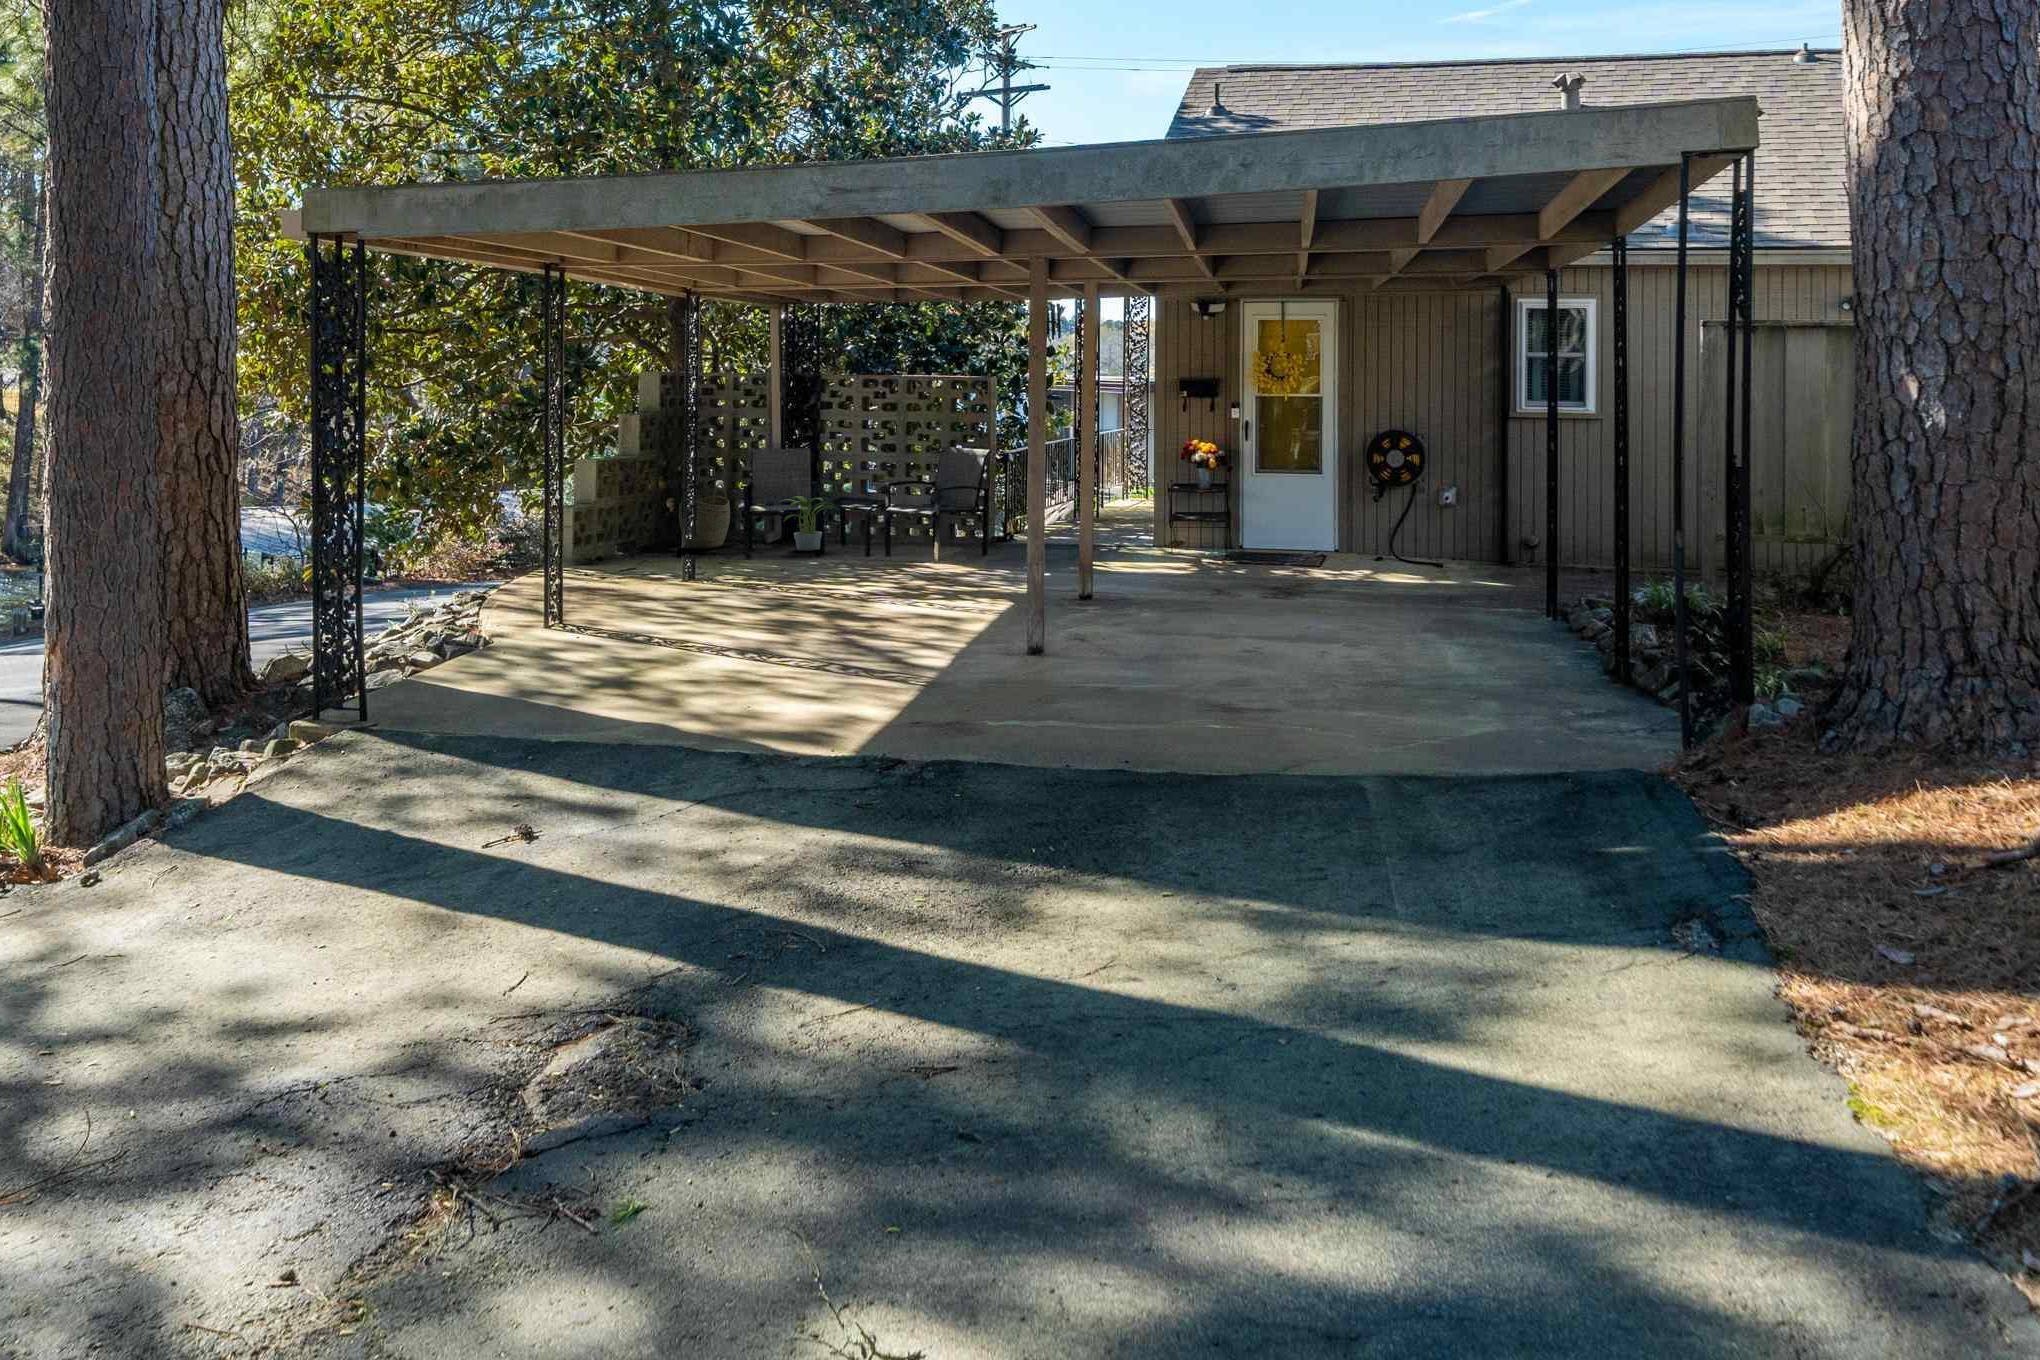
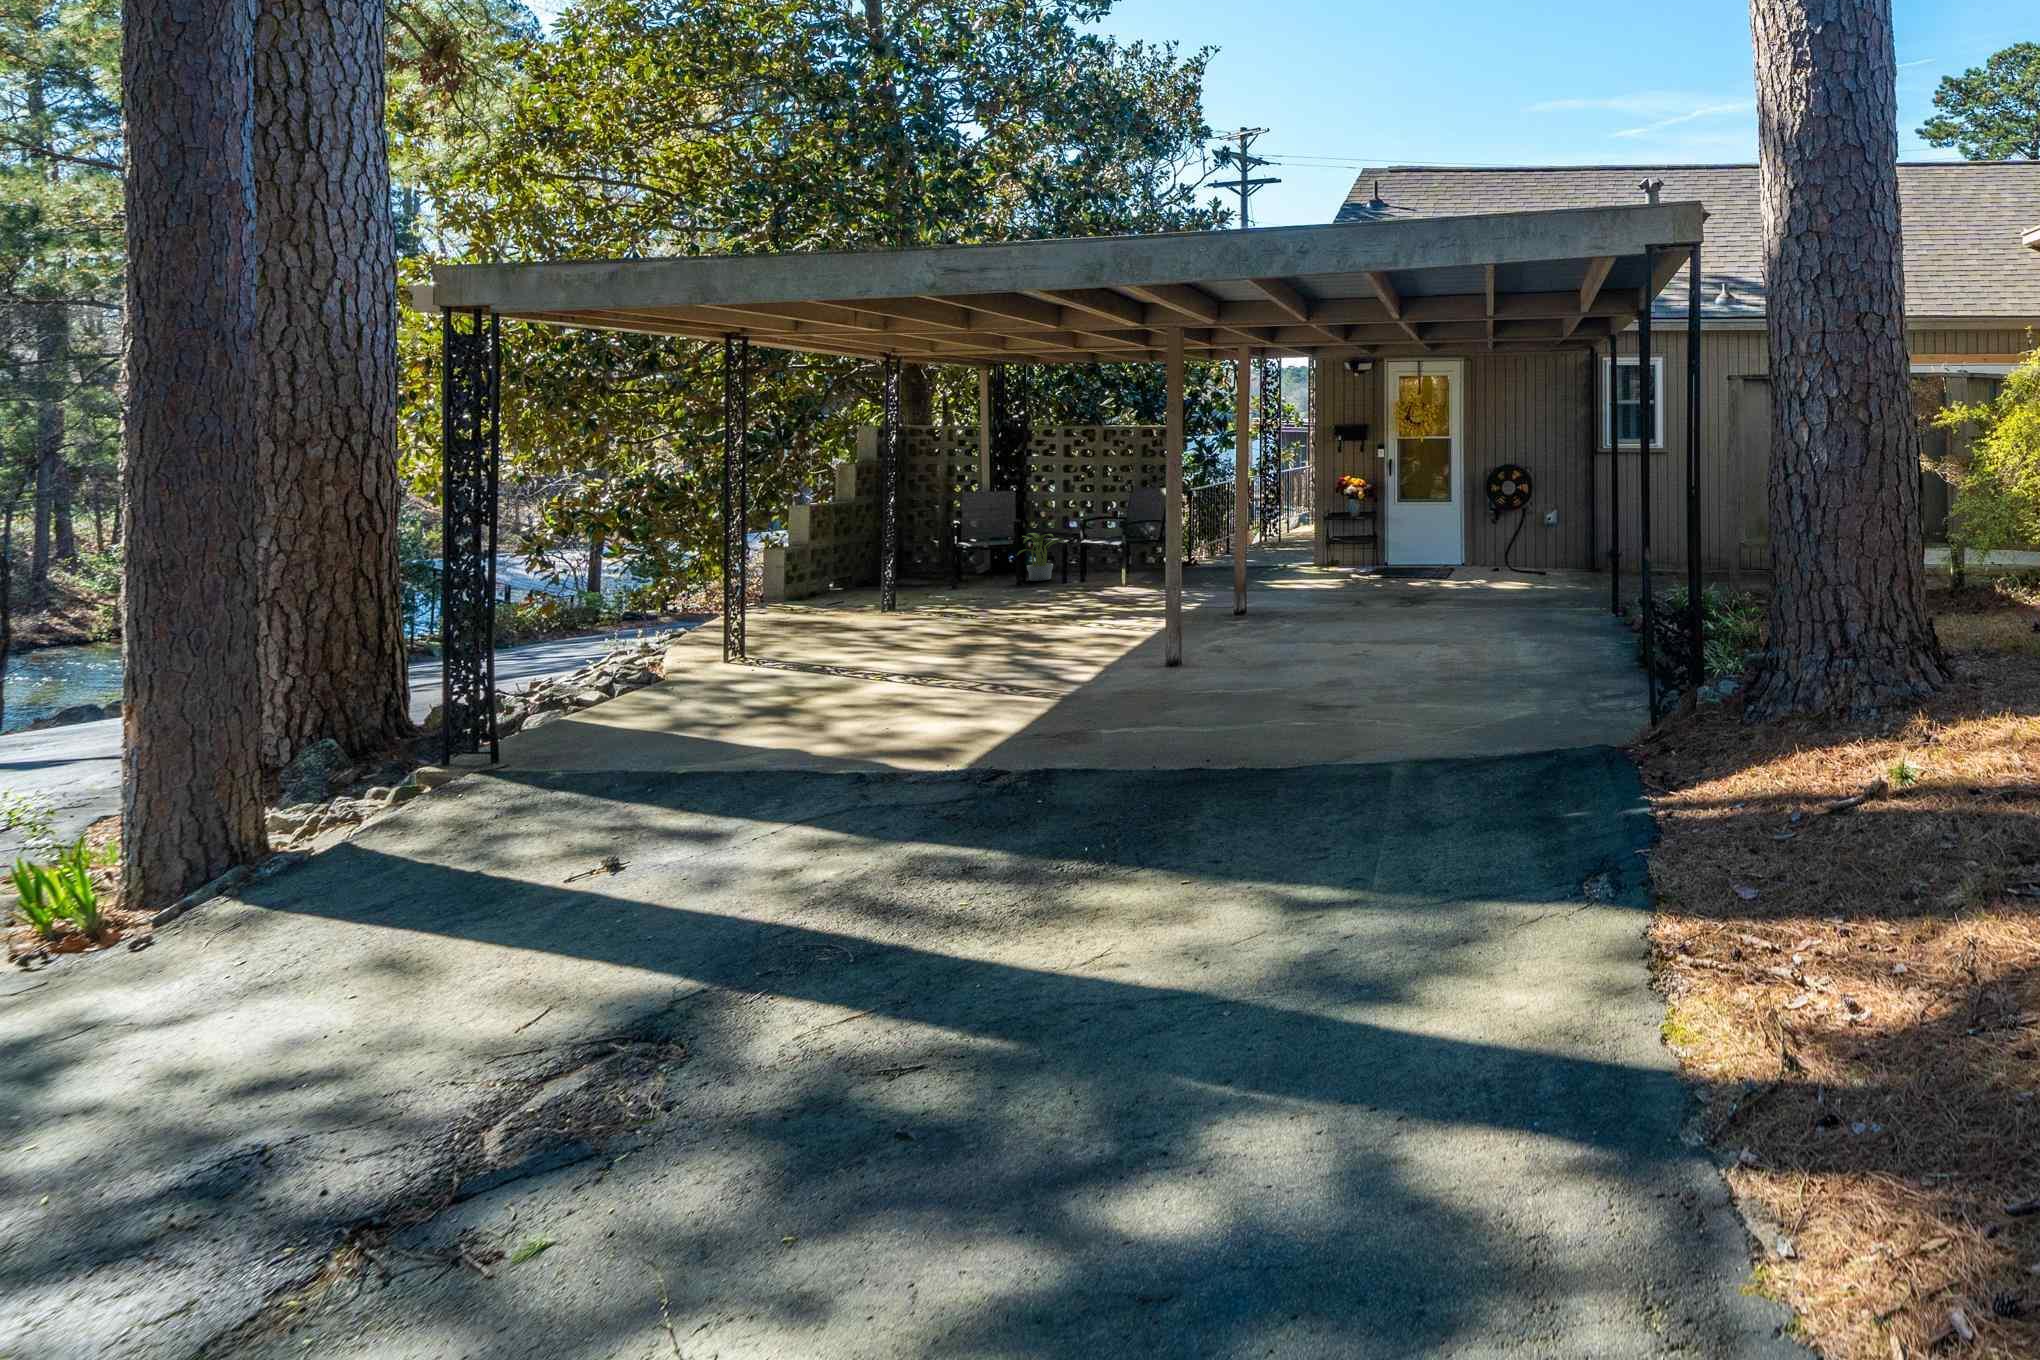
woven basket: present [679,483,730,549] -> none [921,524,971,583]

